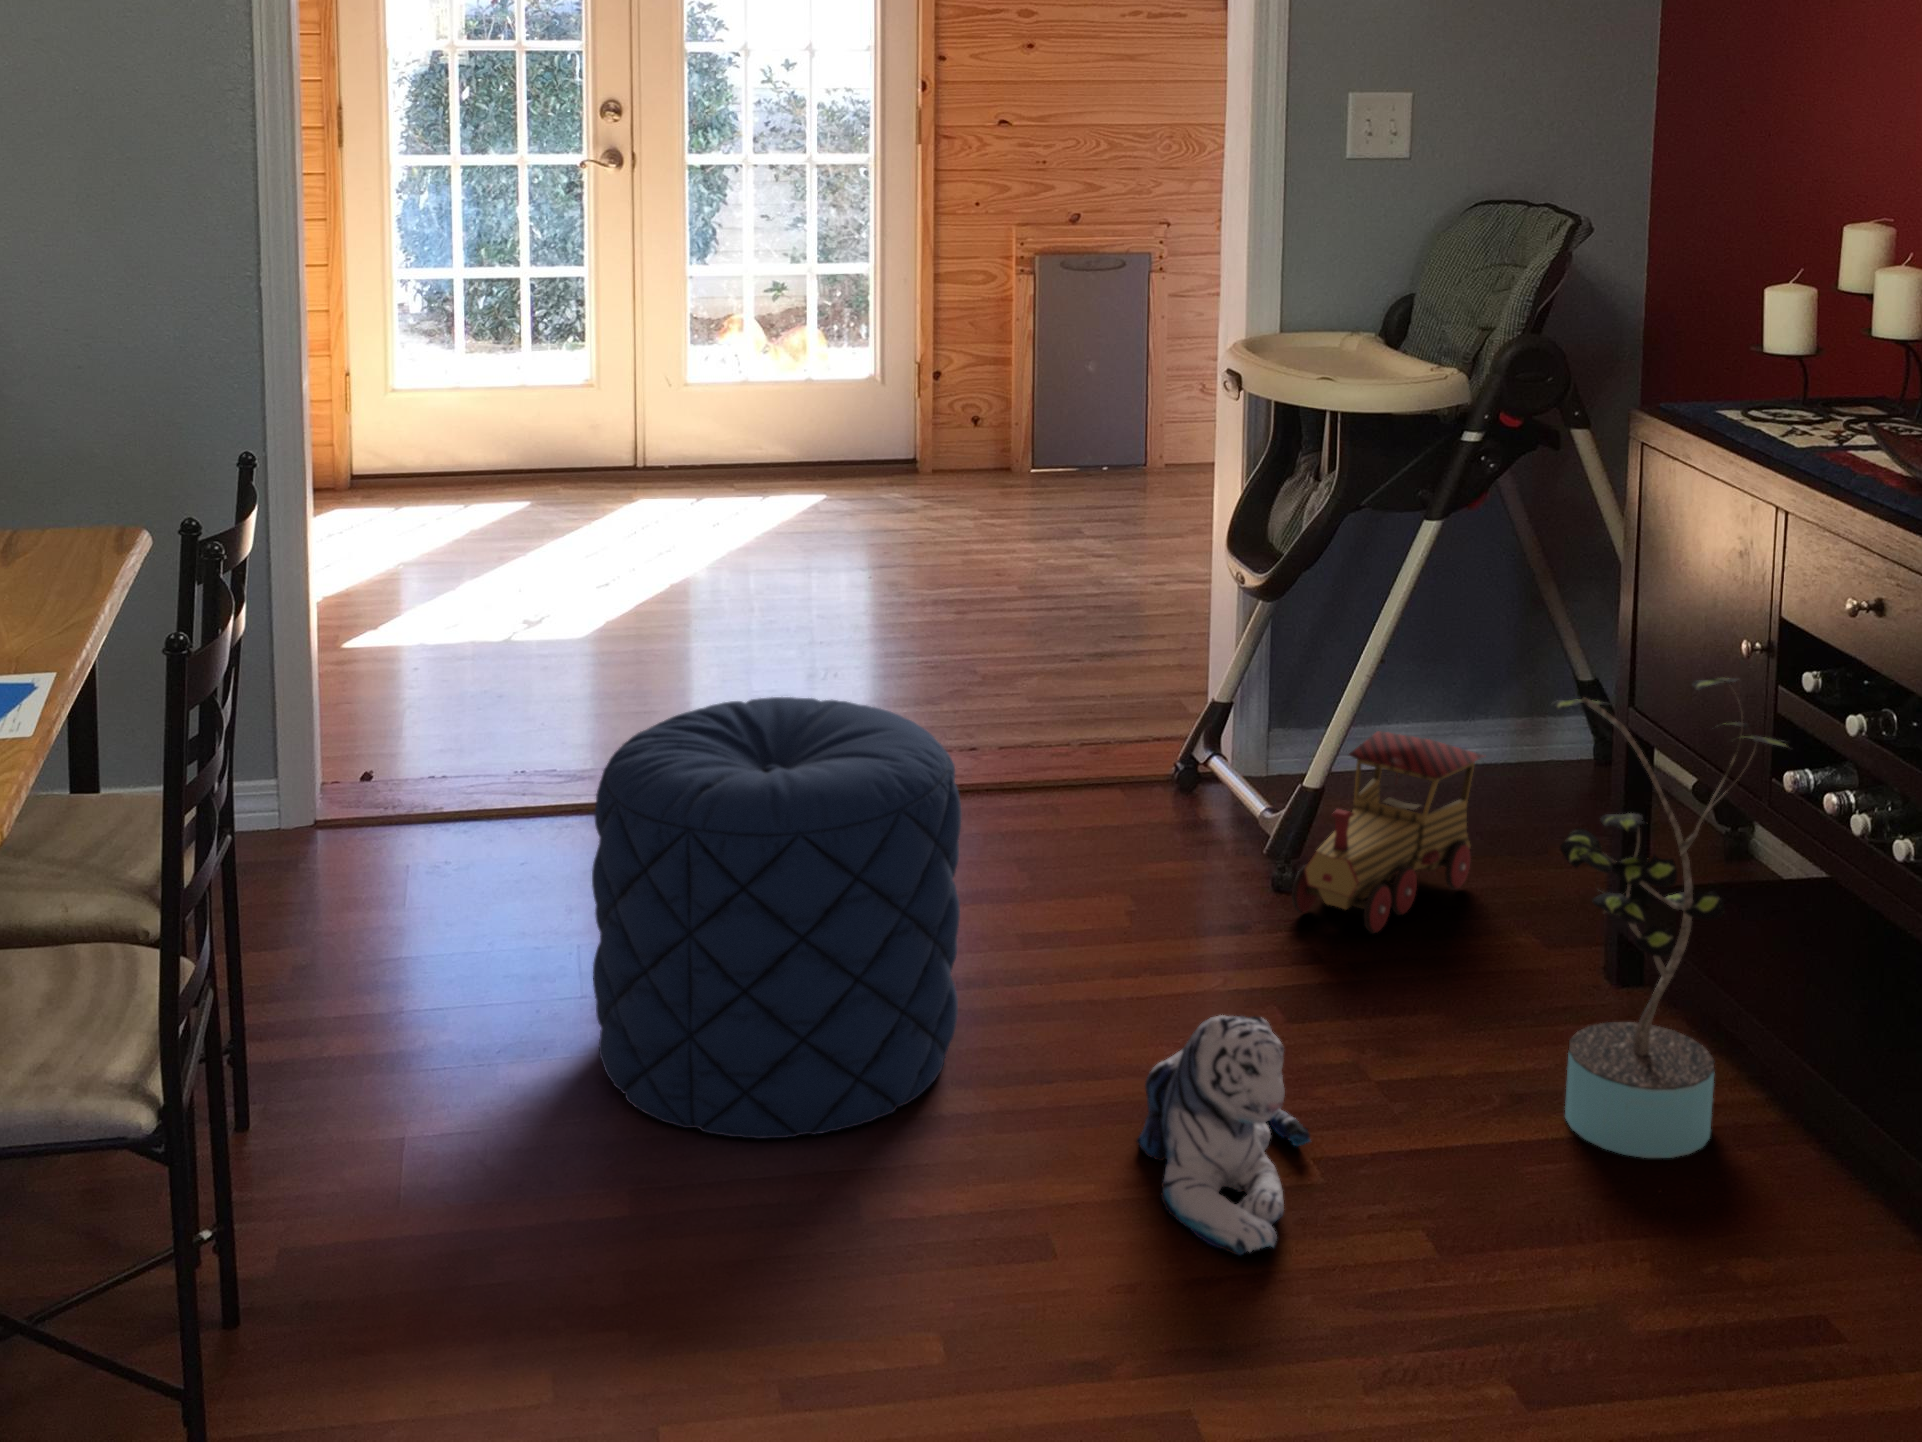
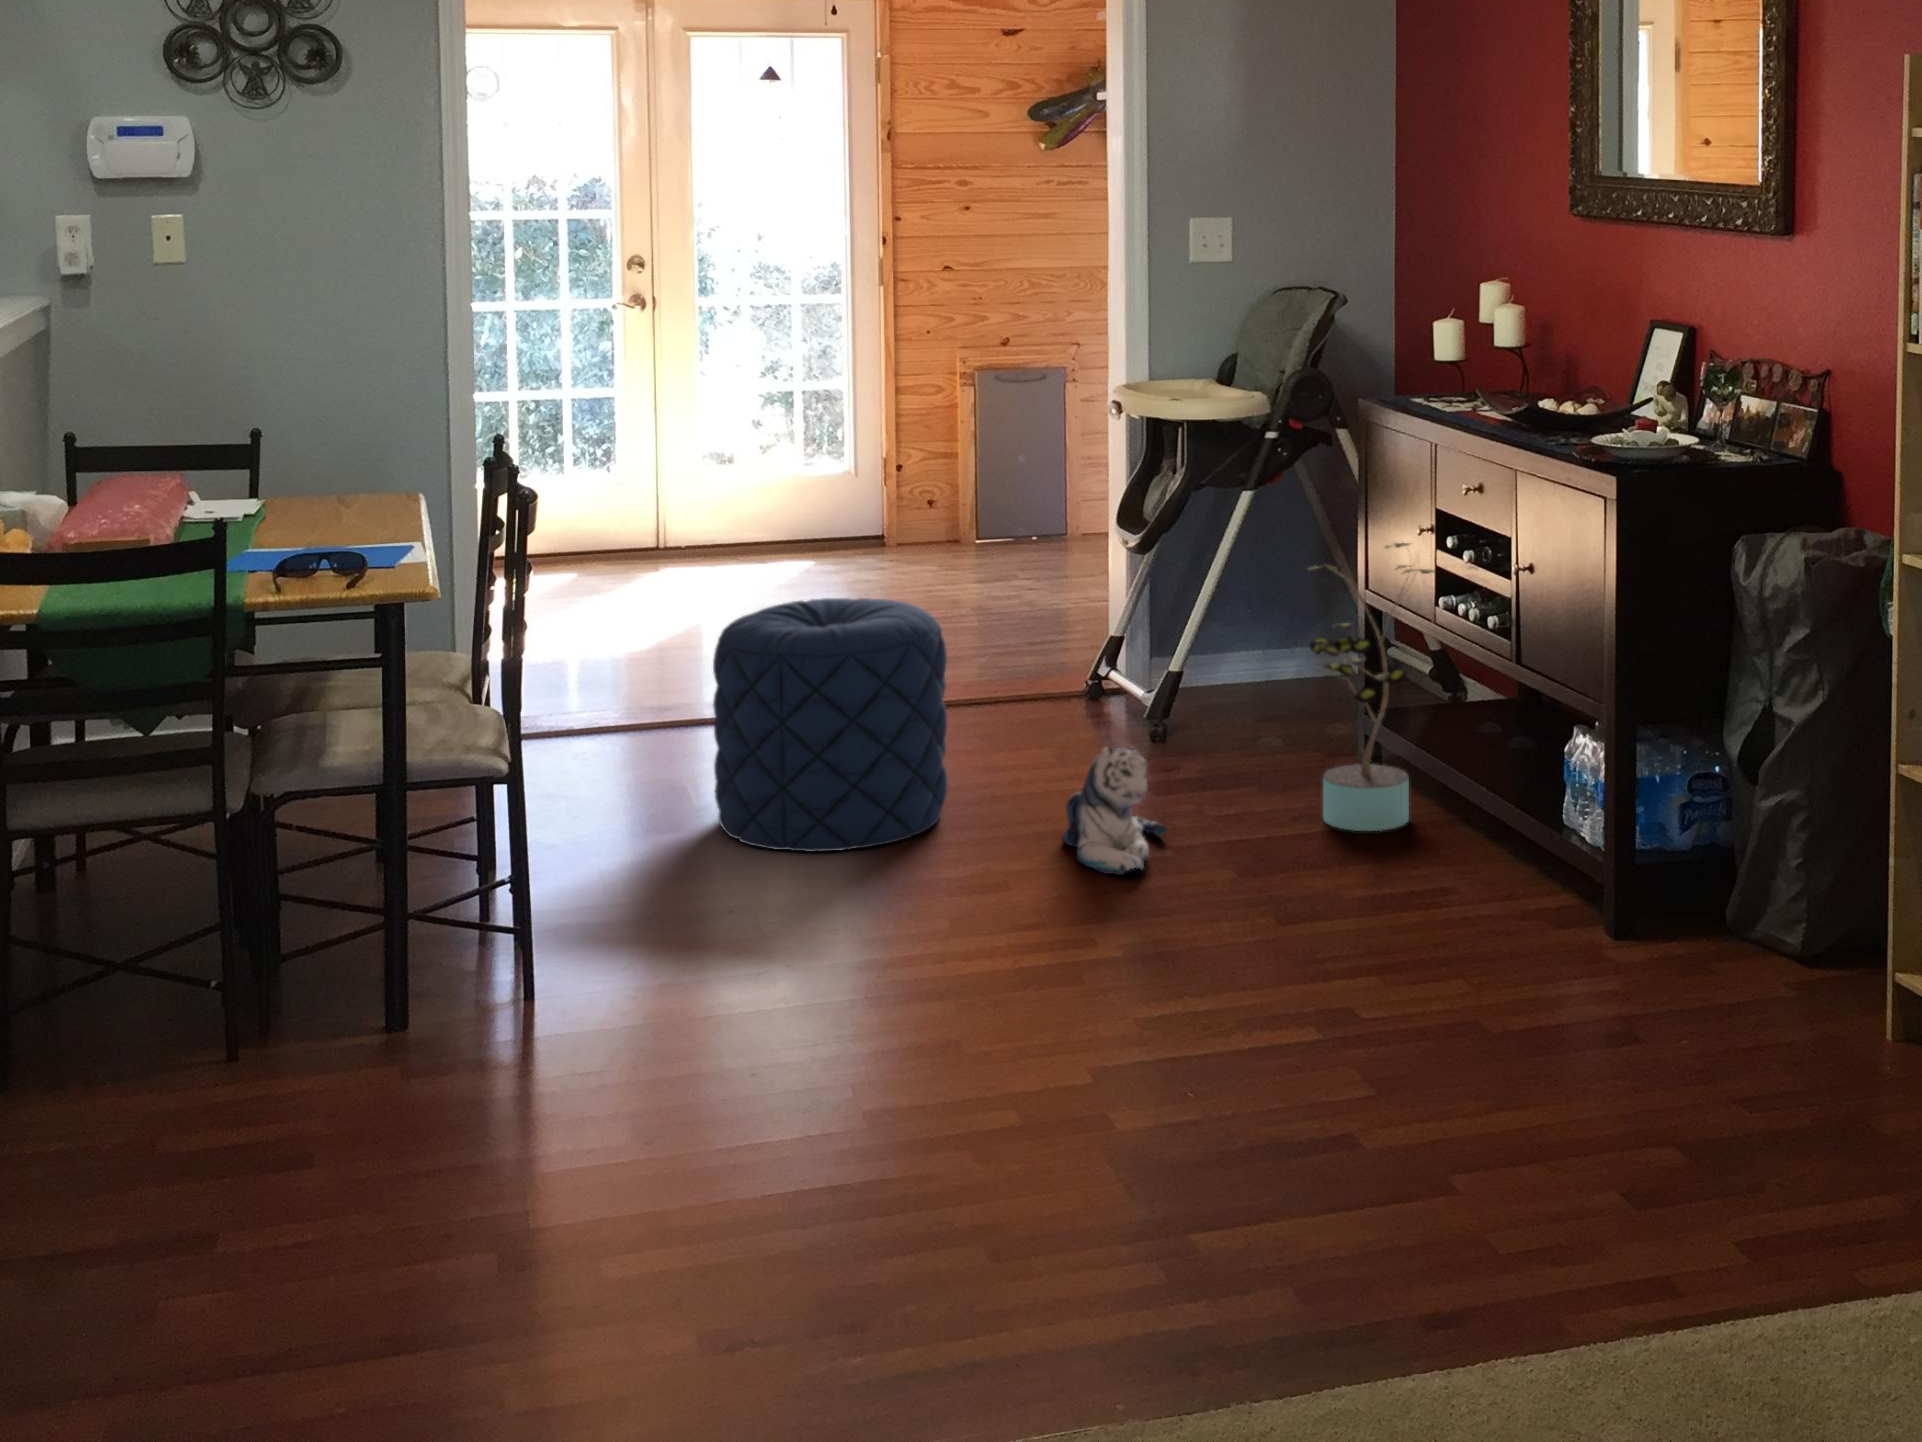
toy train: present [1292,731,1484,934] -> none [1163,638,1290,755]

